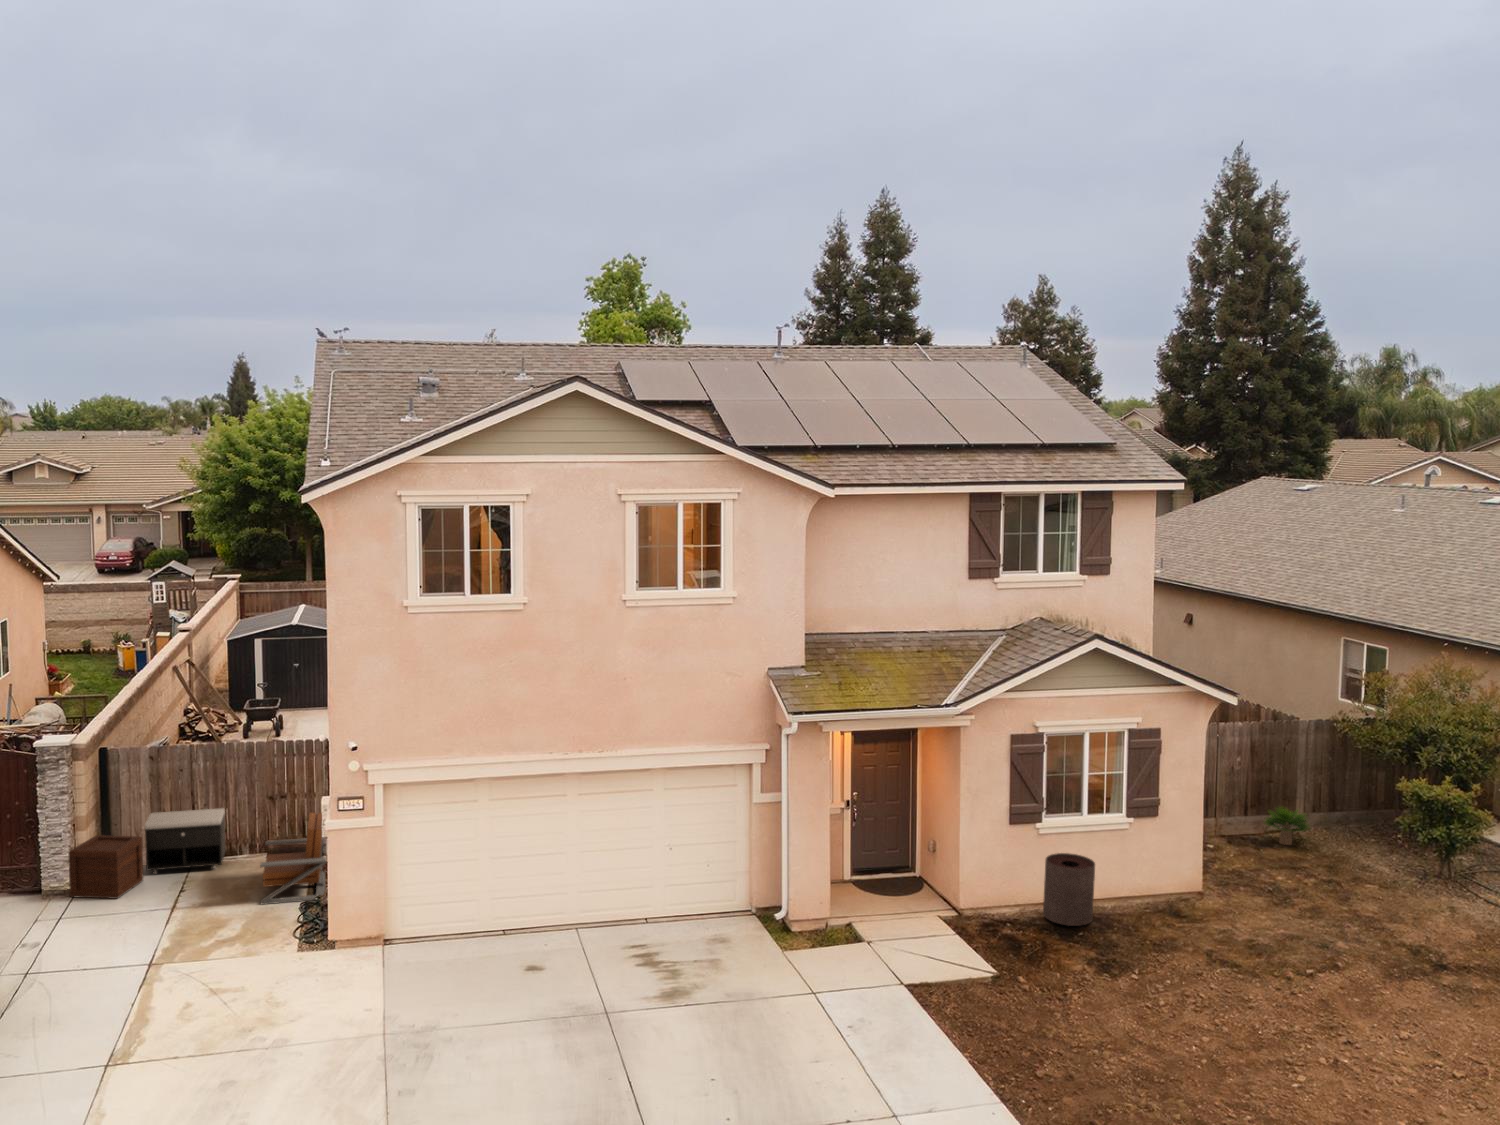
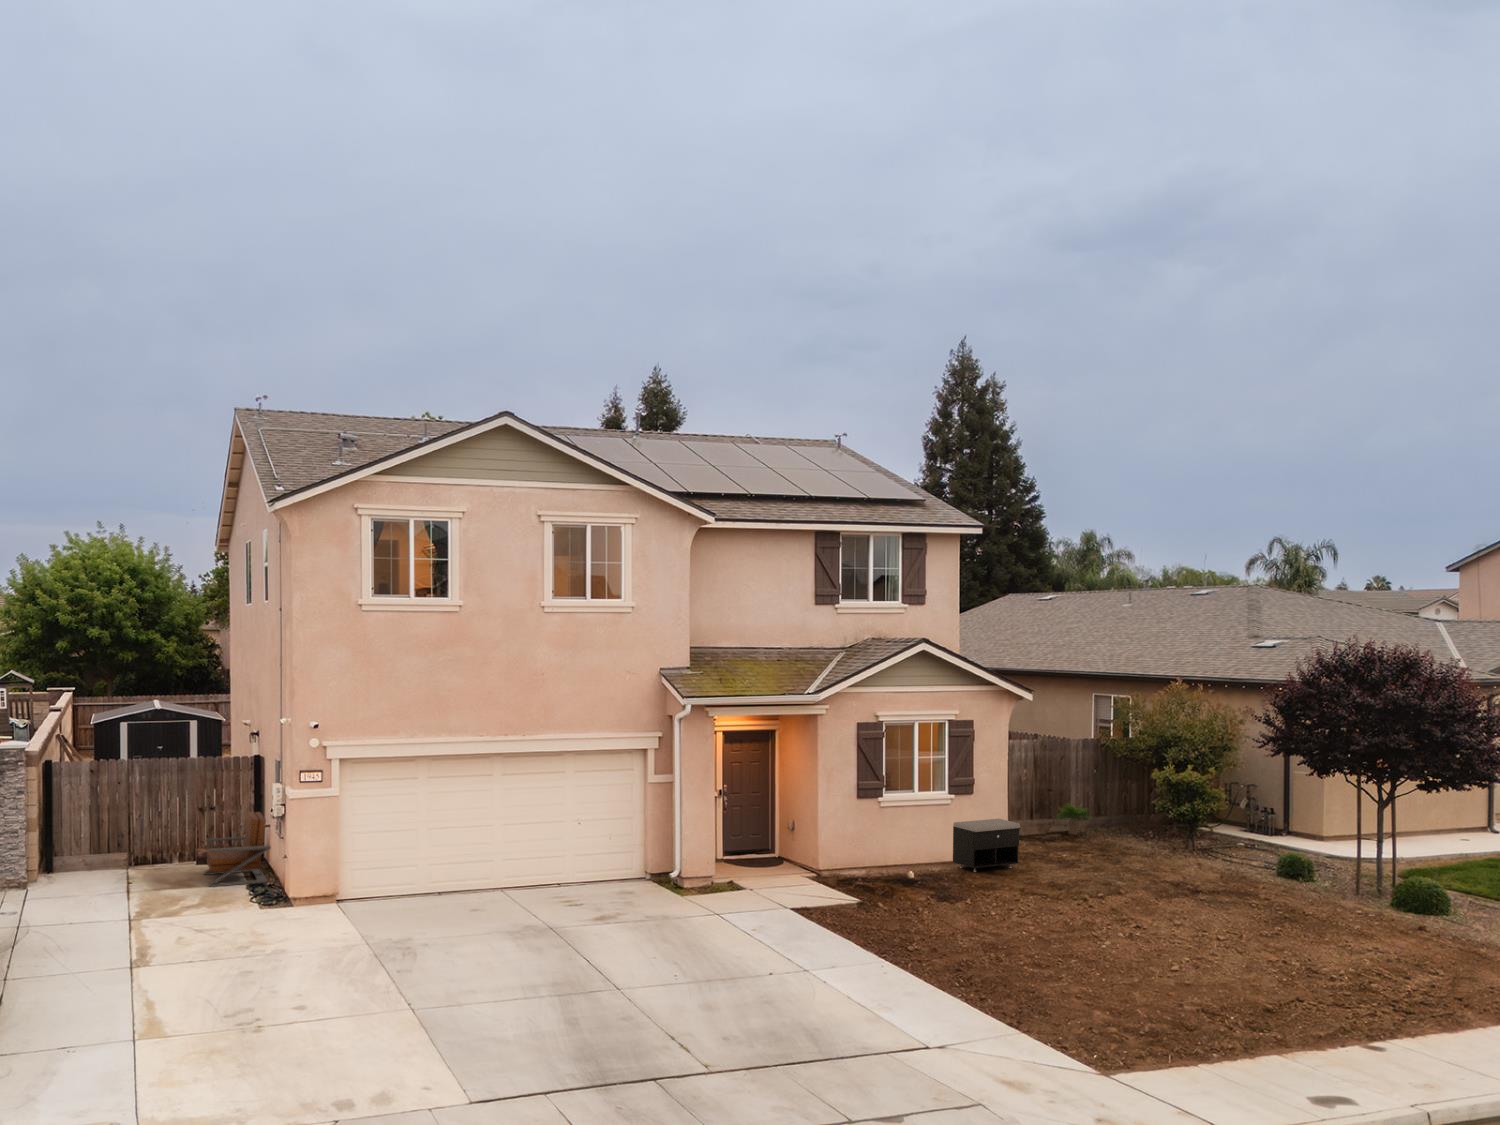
storage bench: present [145,808,225,874] -> present [953,819,1020,872]
wooden crate: present [68,835,143,899] -> none [24,835,90,888]
trash can: present [1043,853,1095,926] -> none [886,821,927,877]

